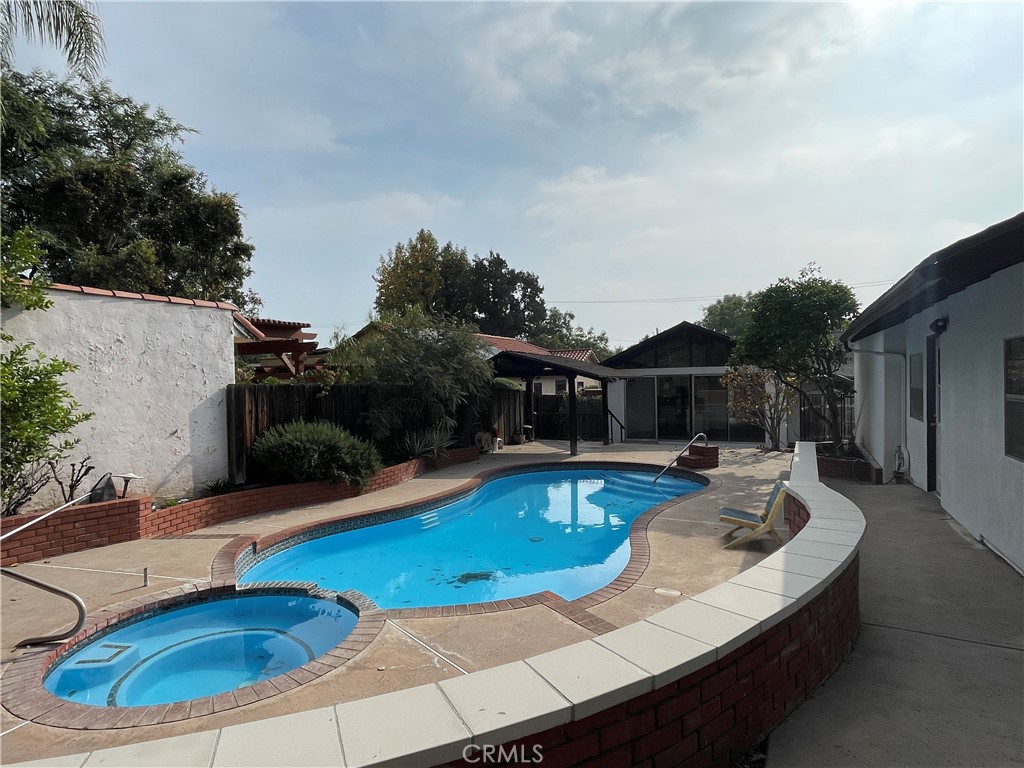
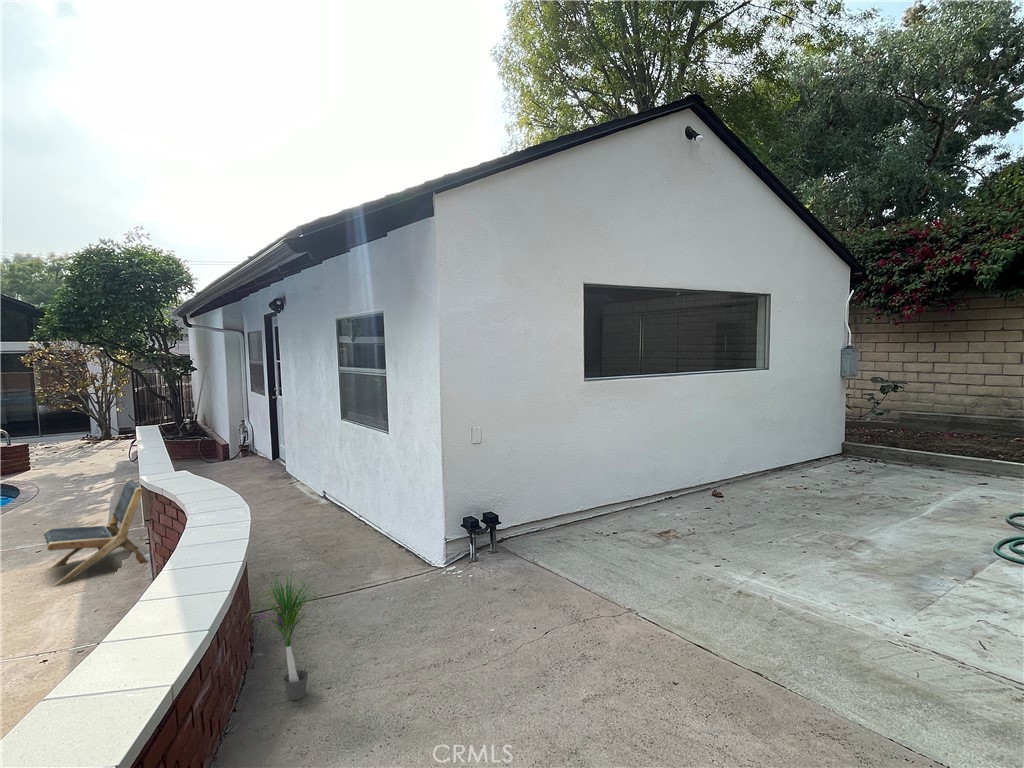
potted plant: none [831,574,930,707] -> present [248,576,328,700]

